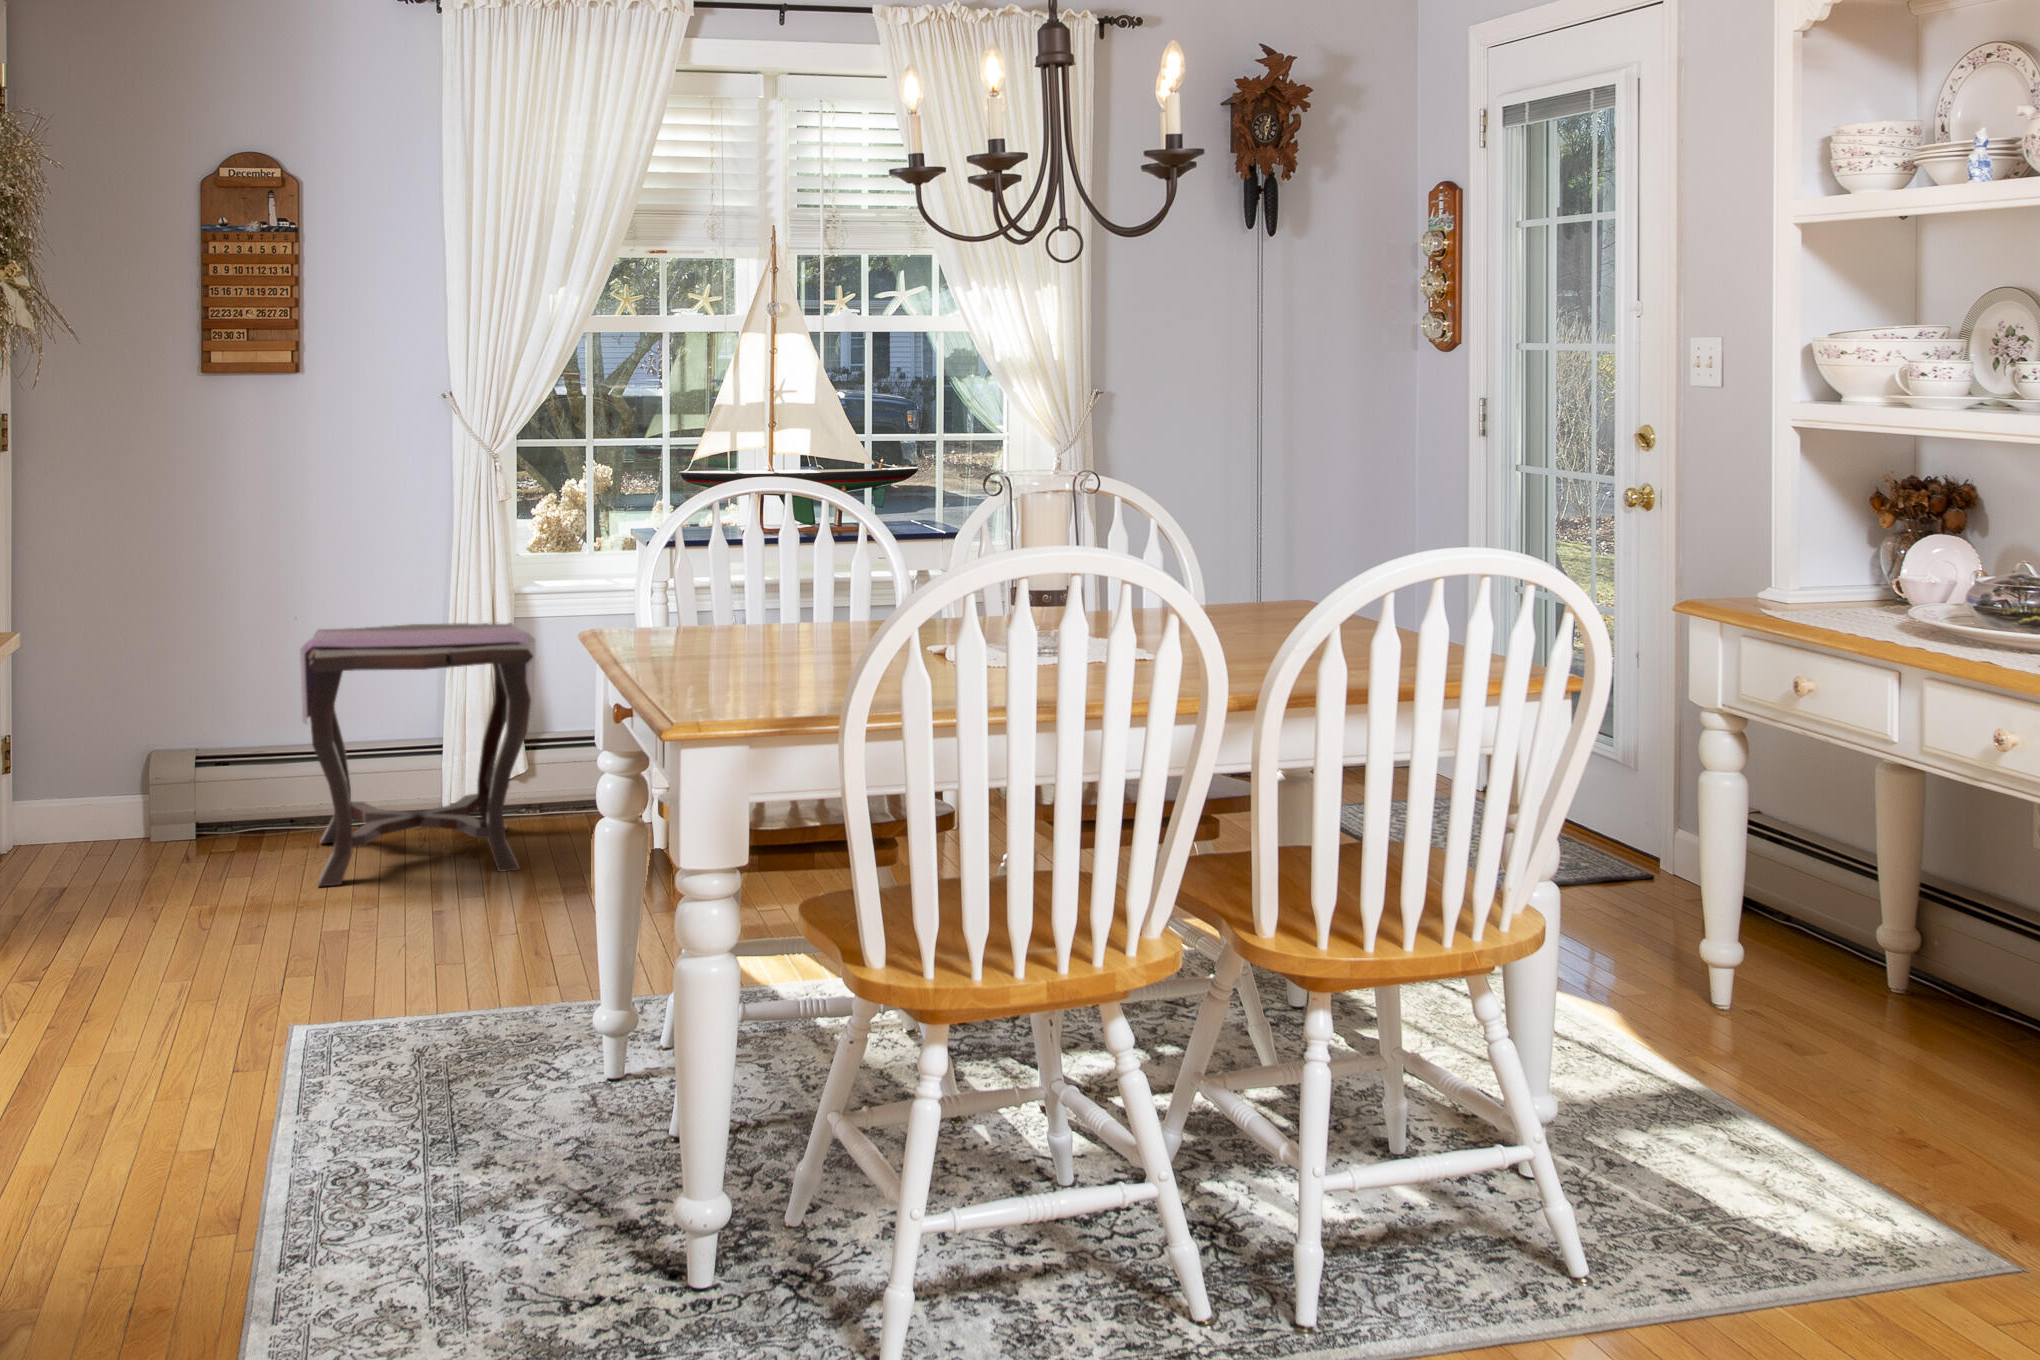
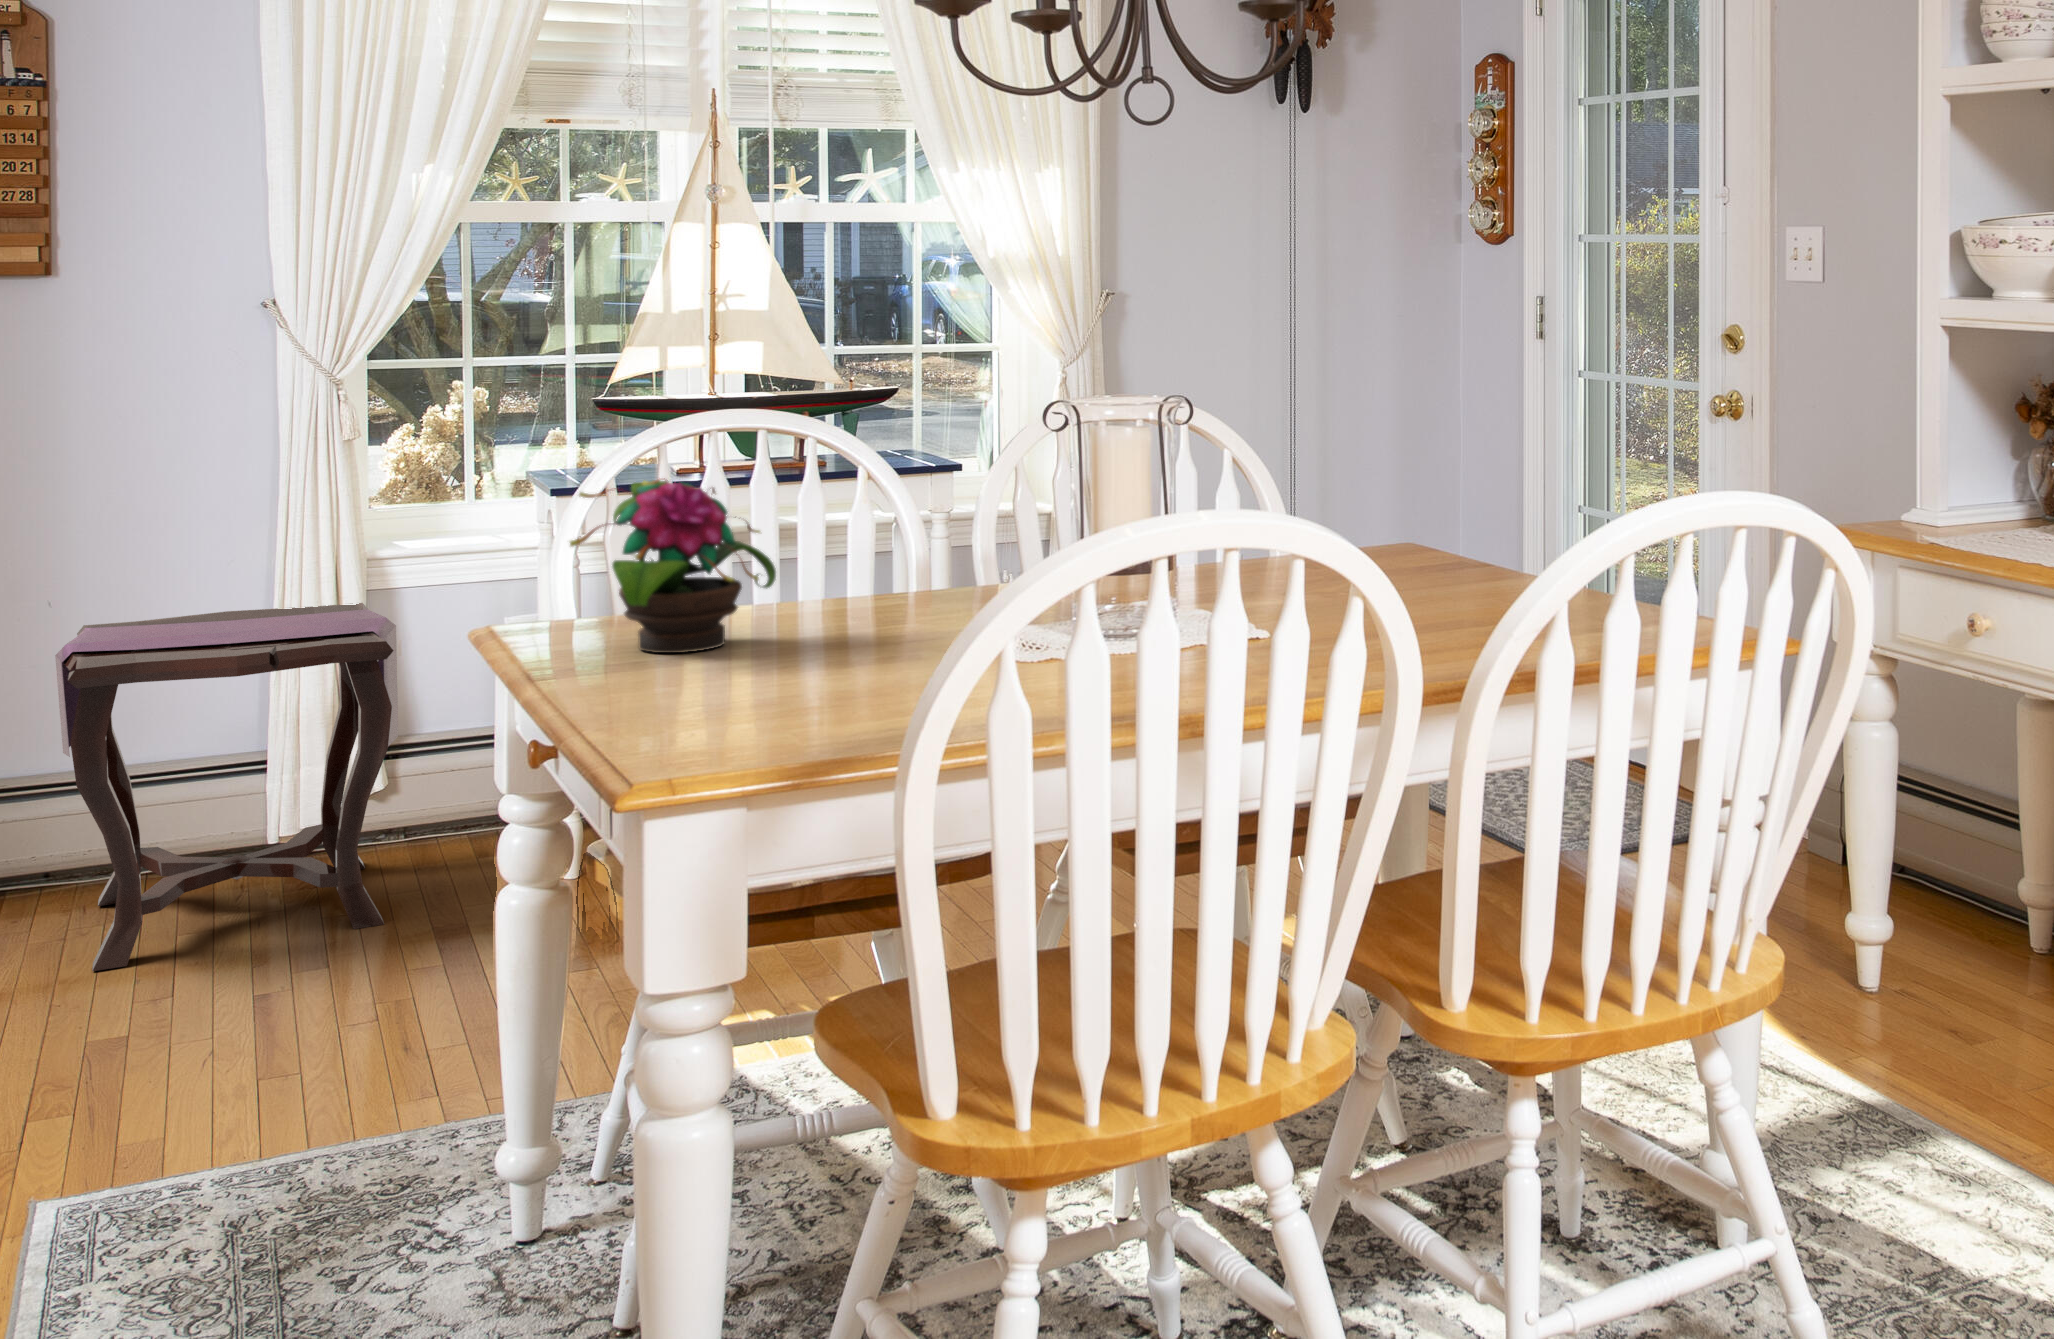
potted flower: none [653,518,800,646] -> present [570,478,776,653]

